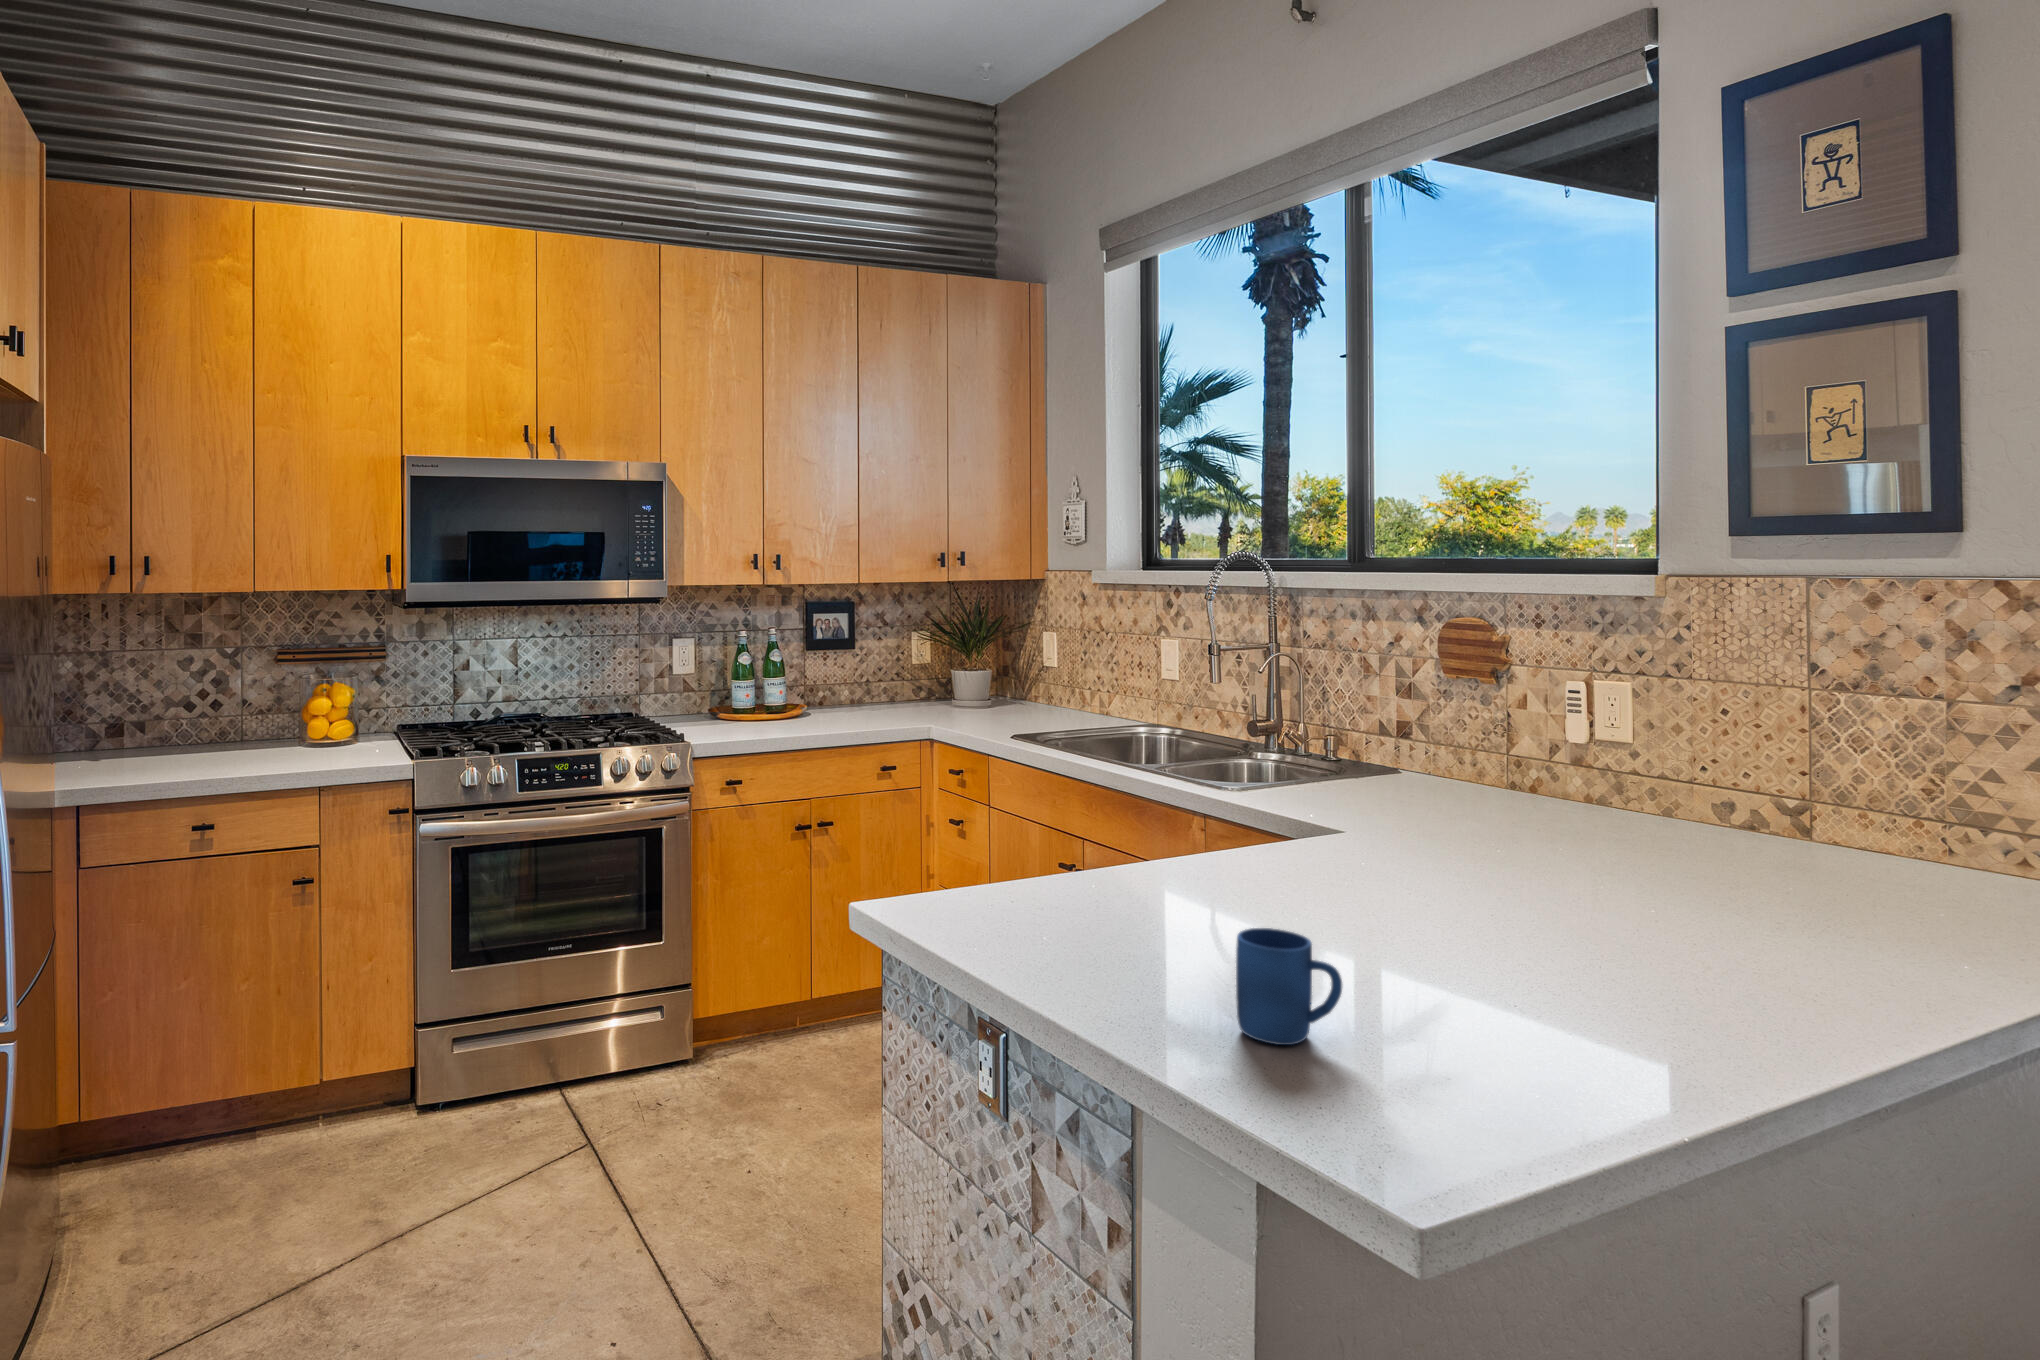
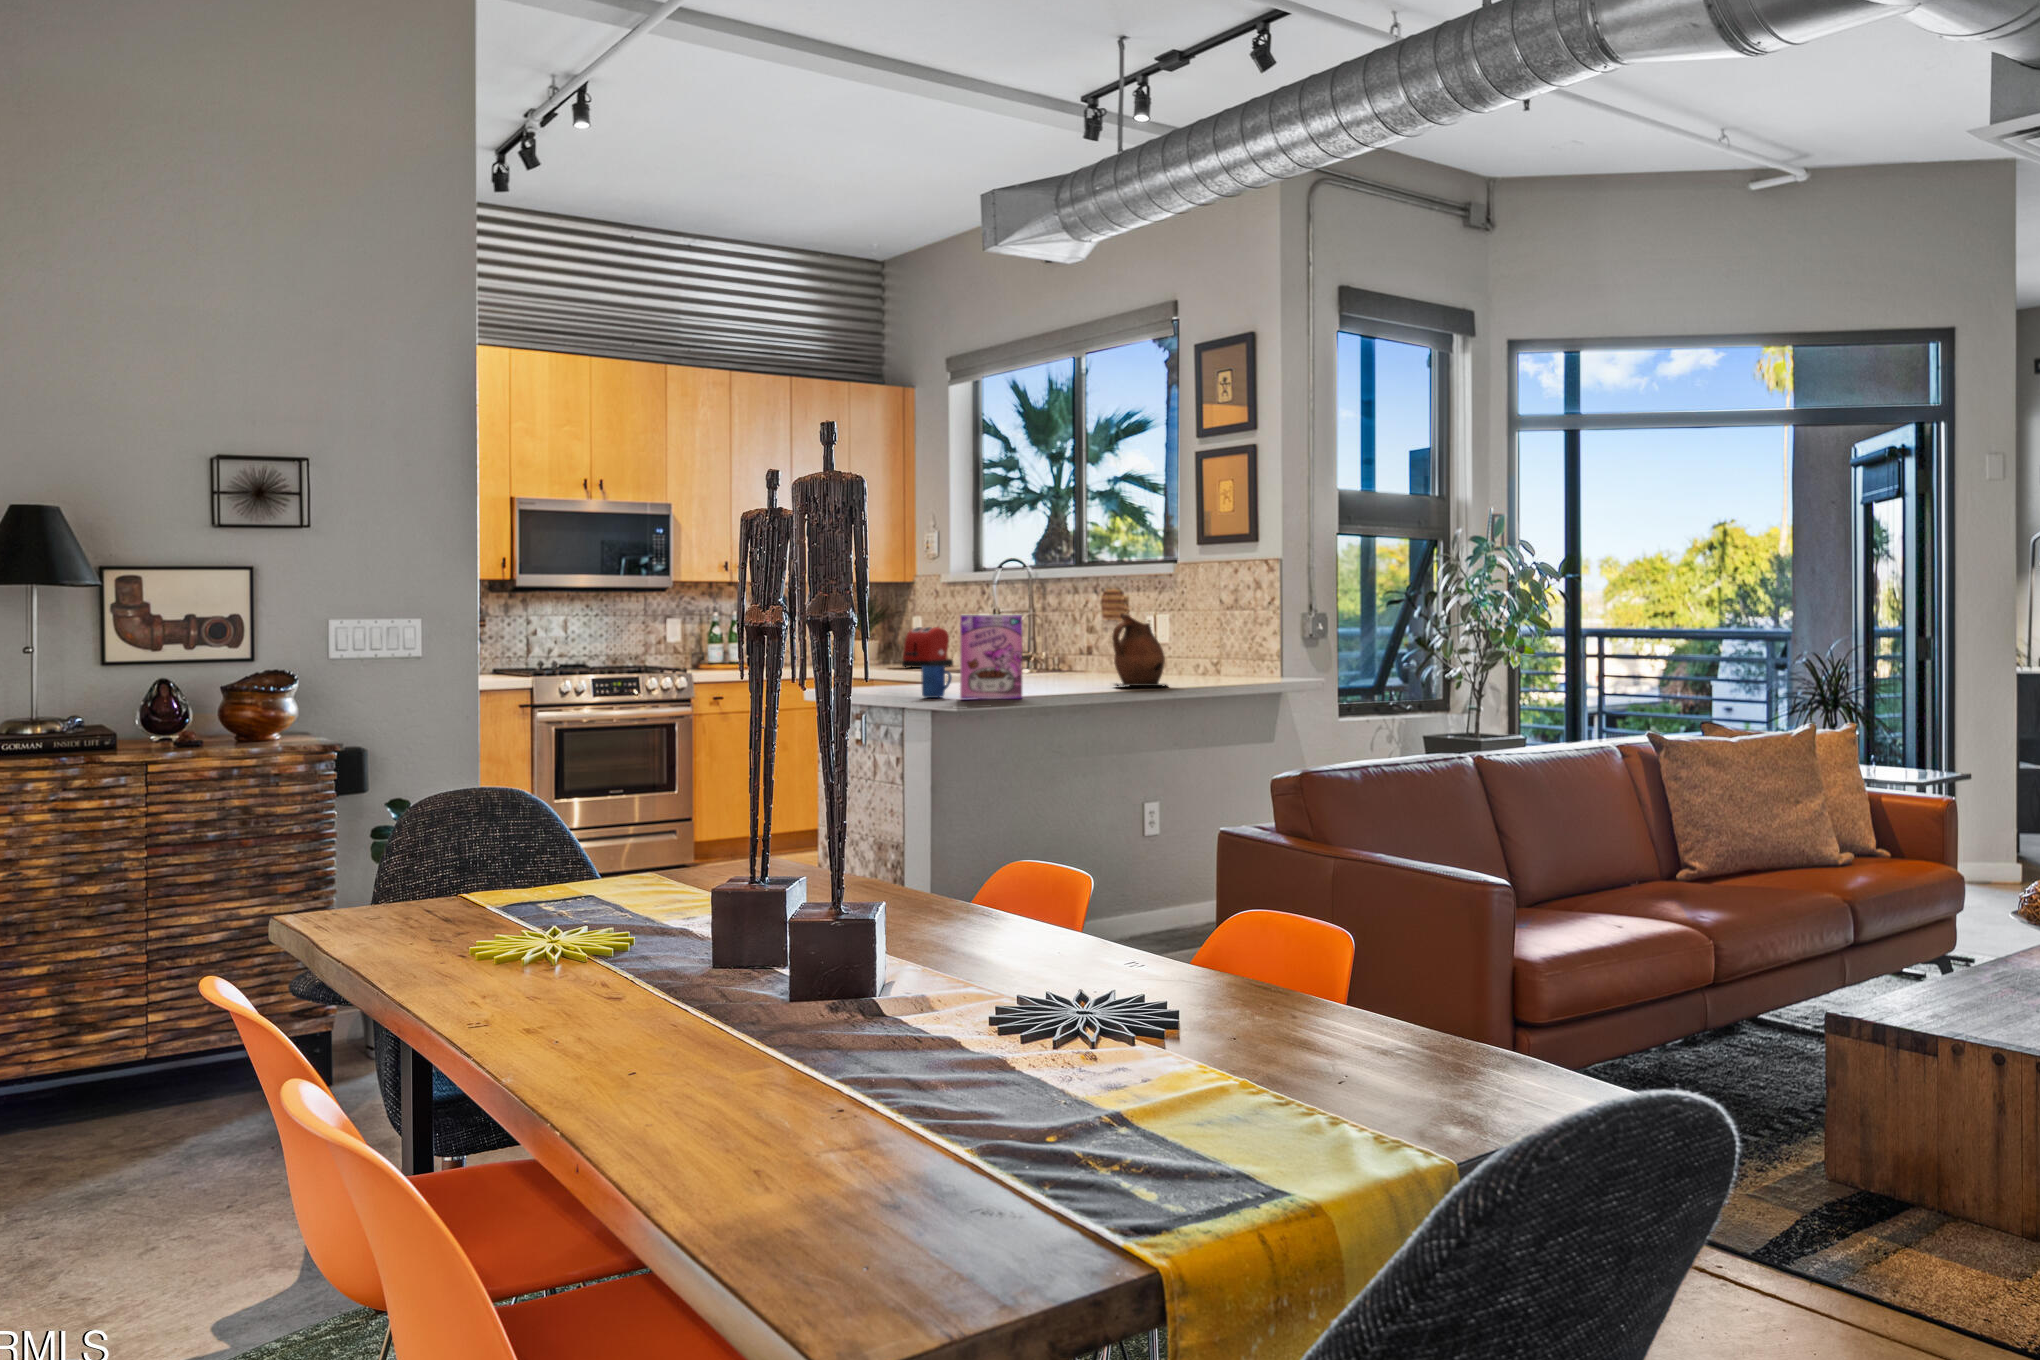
toaster: none [1031,654,1110,723] -> present [902,627,953,668]
ceramic pitcher: none [1719,759,1975,998] -> present [1112,615,1167,686]
cereal box: none [1400,809,1651,1124] -> present [960,615,1022,699]

